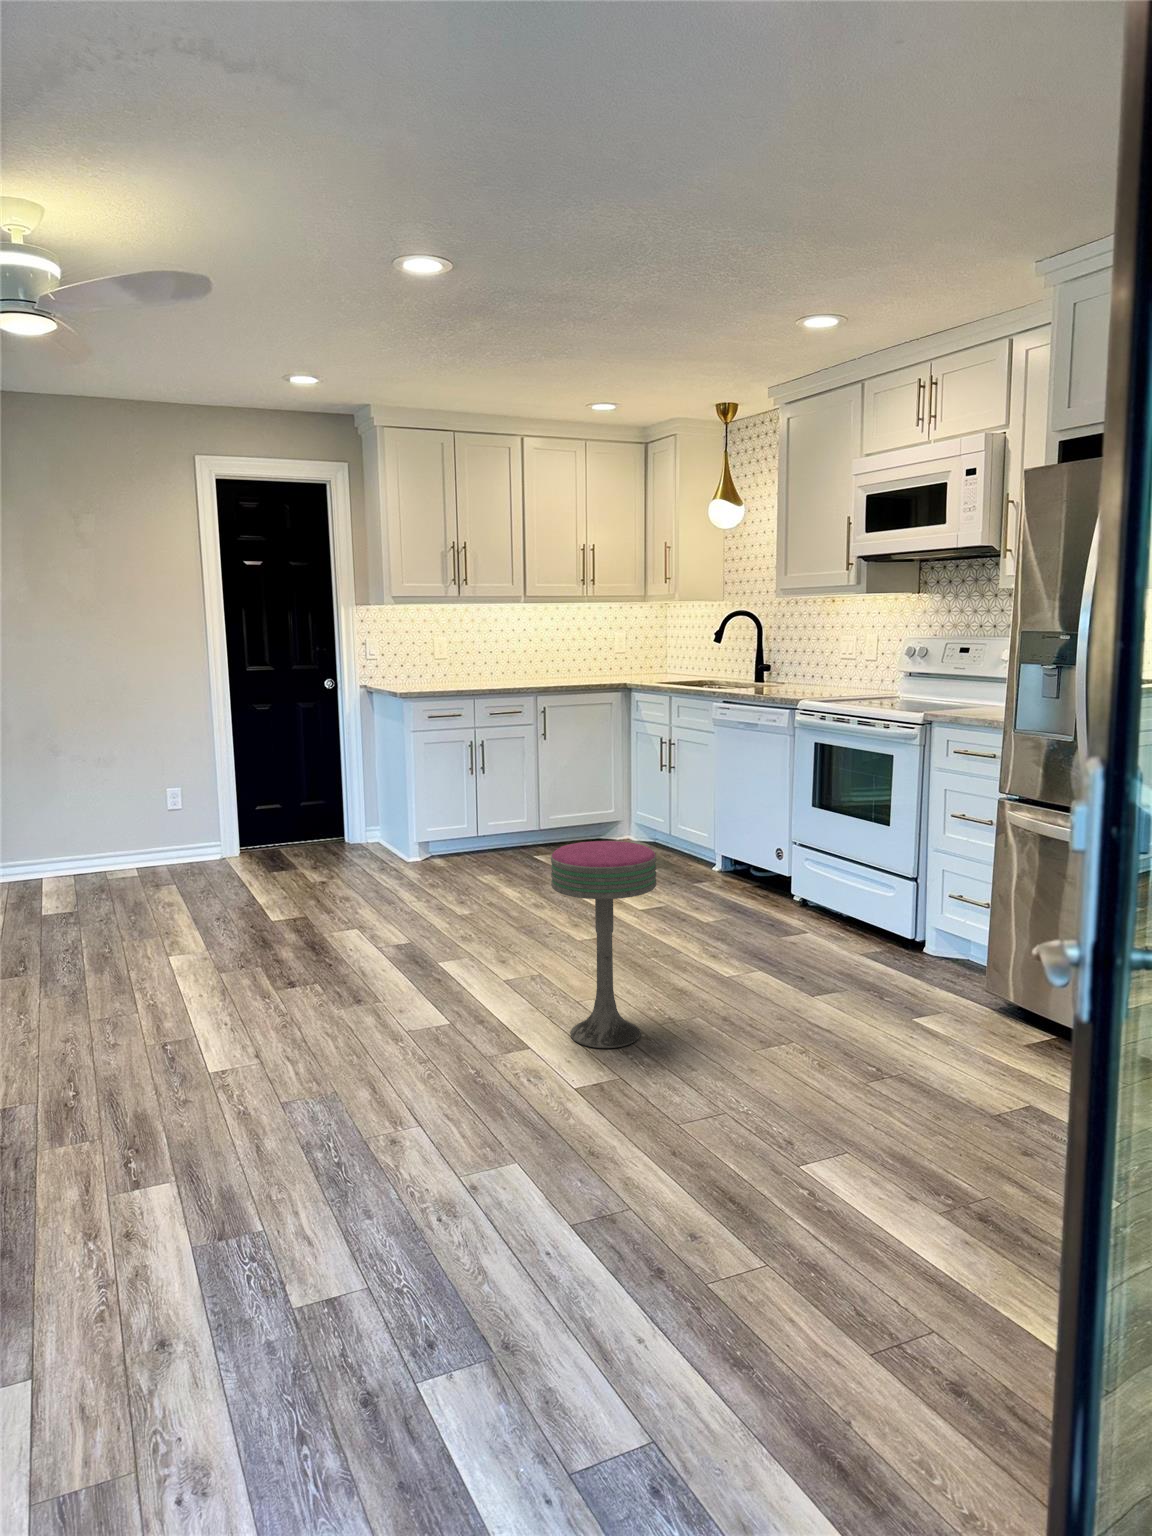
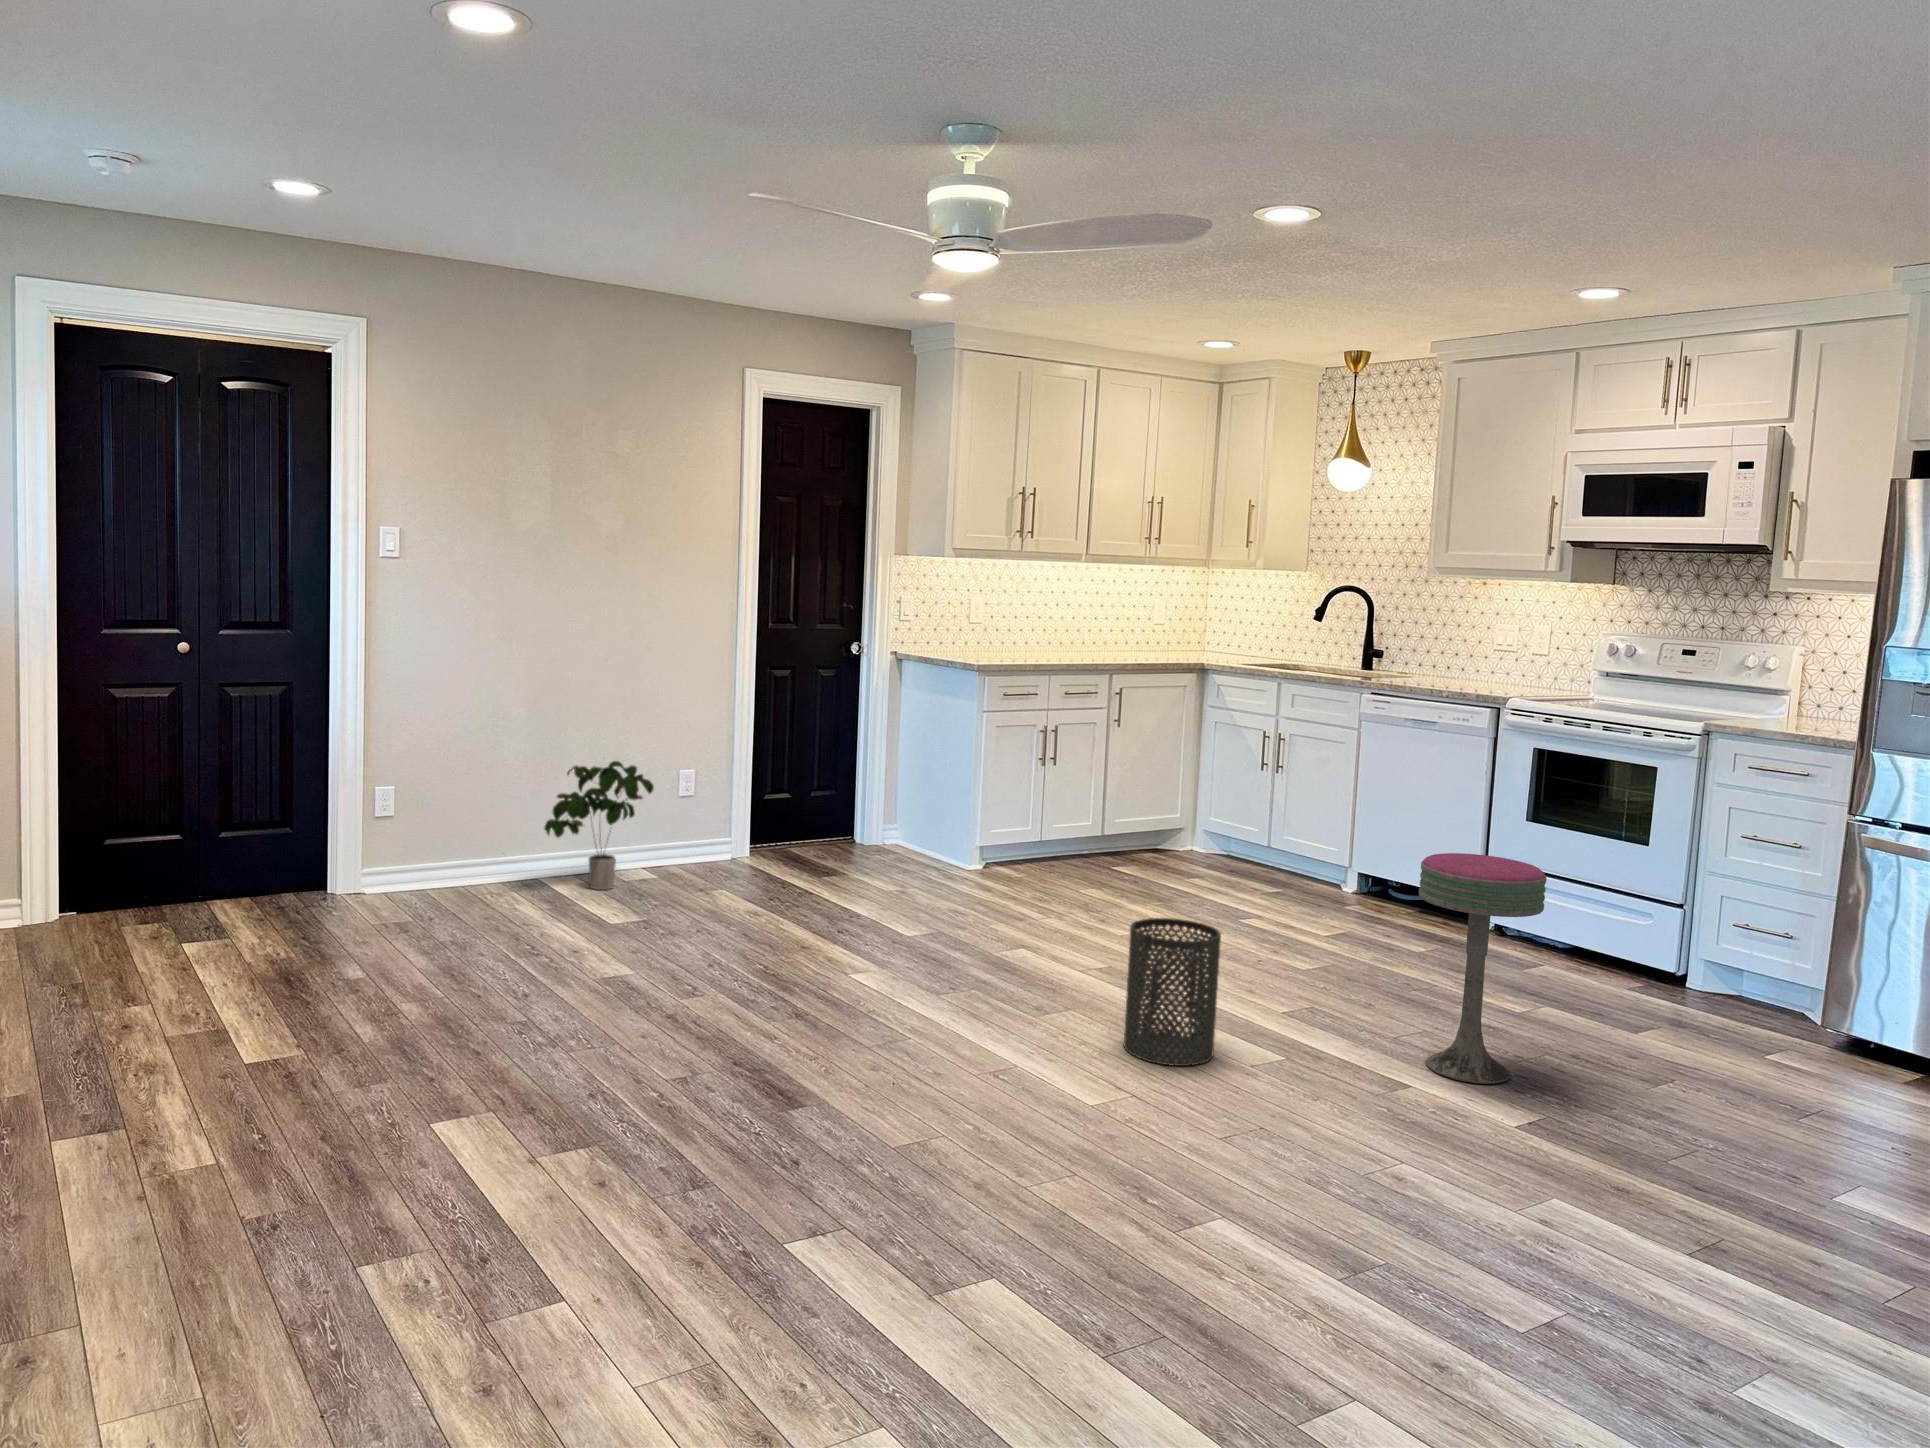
potted plant: none [34,781,135,882] -> present [544,761,654,890]
trash can: none [309,903,395,1031] -> present [1124,918,1221,1066]

